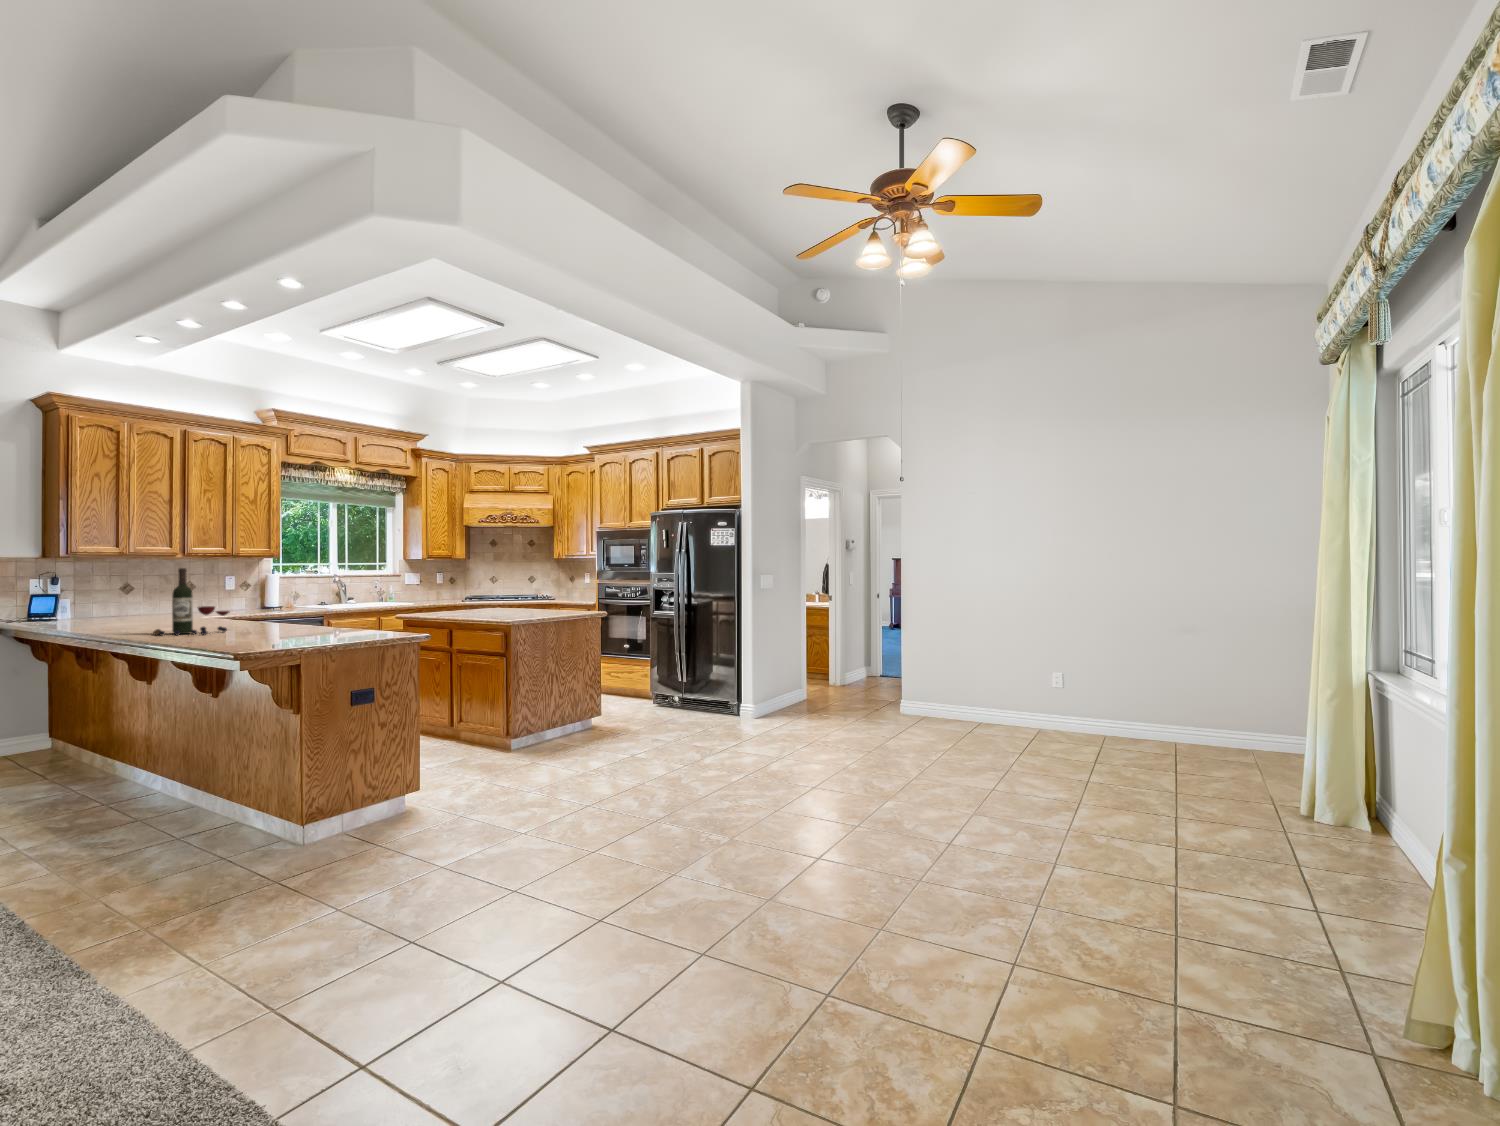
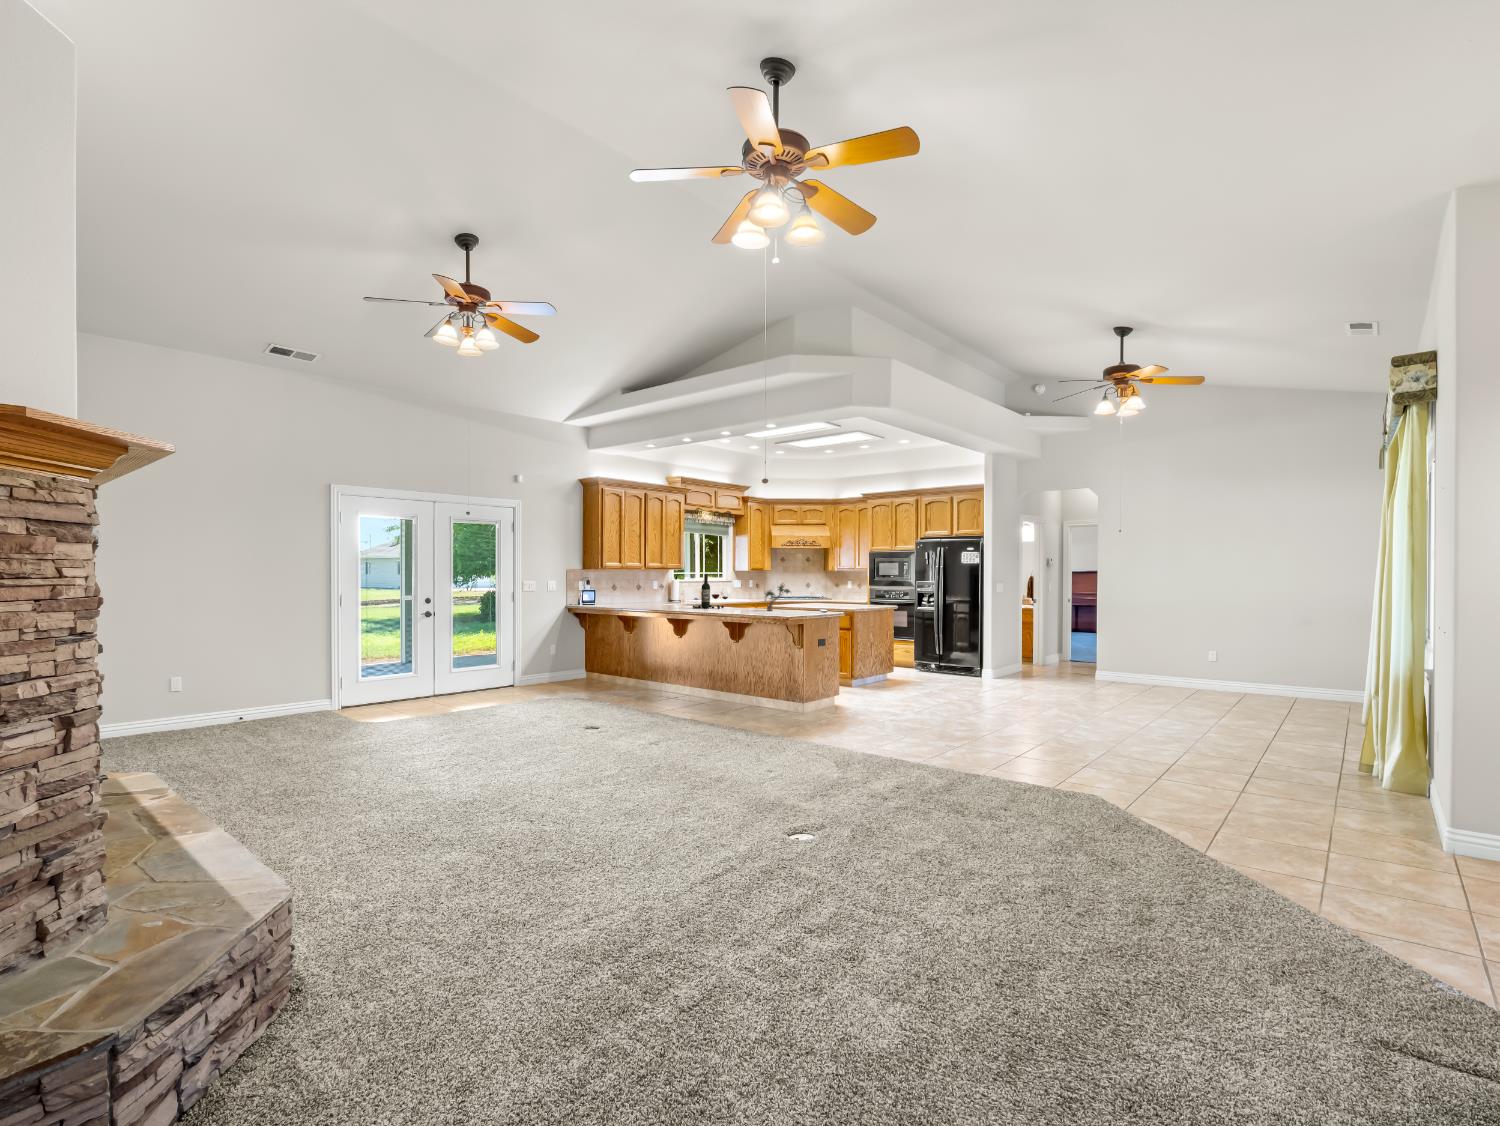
potted plant: none [255,587,338,640] -> present [765,586,790,611]

